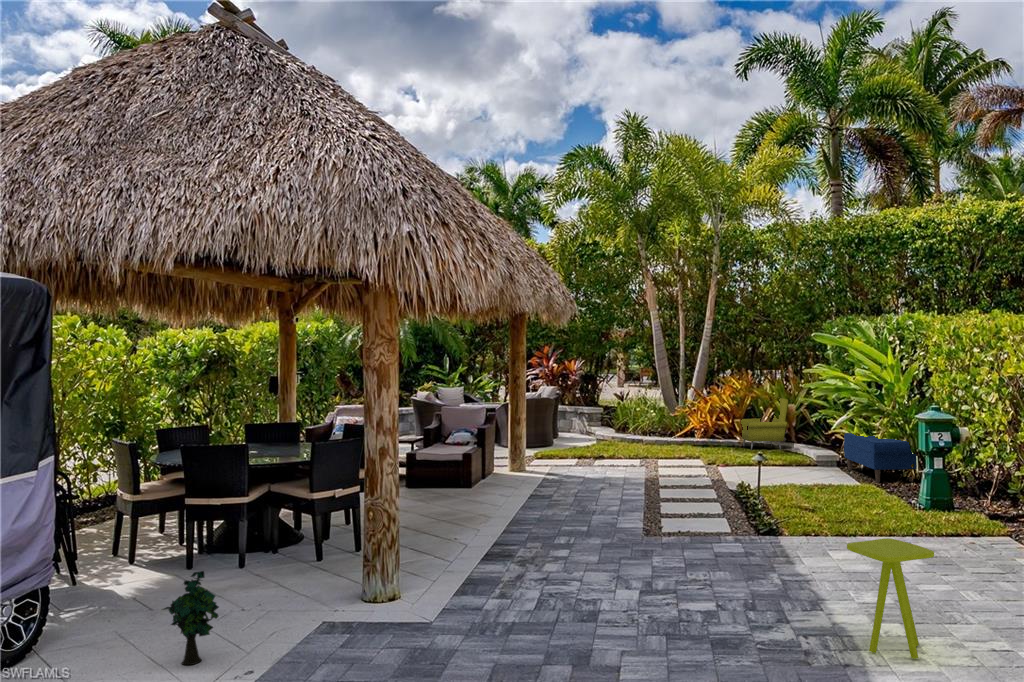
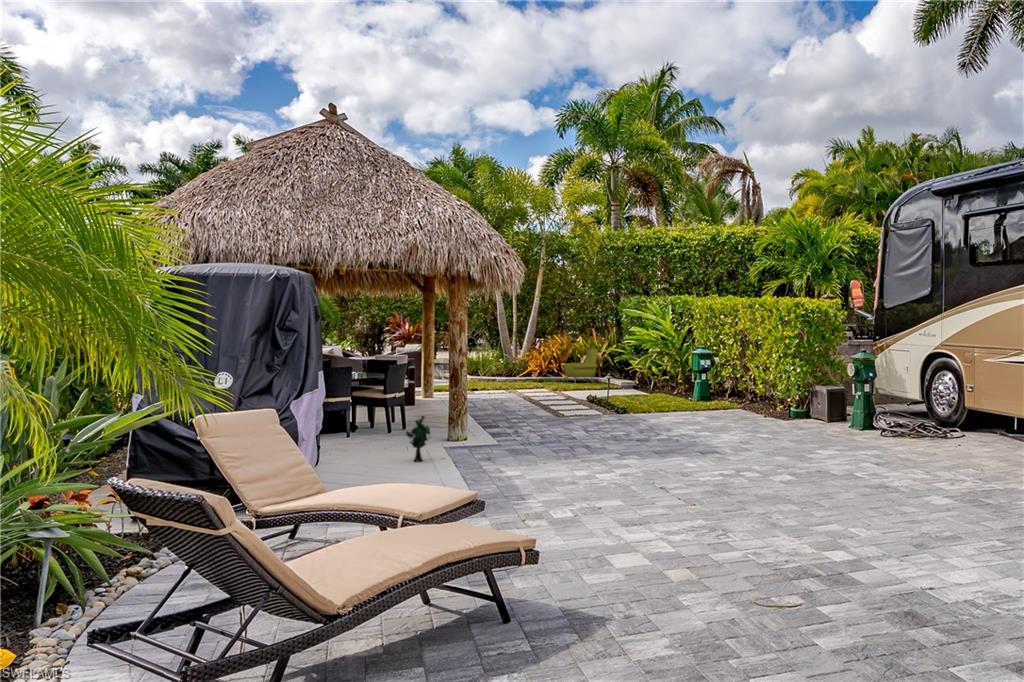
bench: present [844,433,917,482] -> none [641,367,684,395]
side table: present [847,538,934,659] -> none [698,395,733,441]

